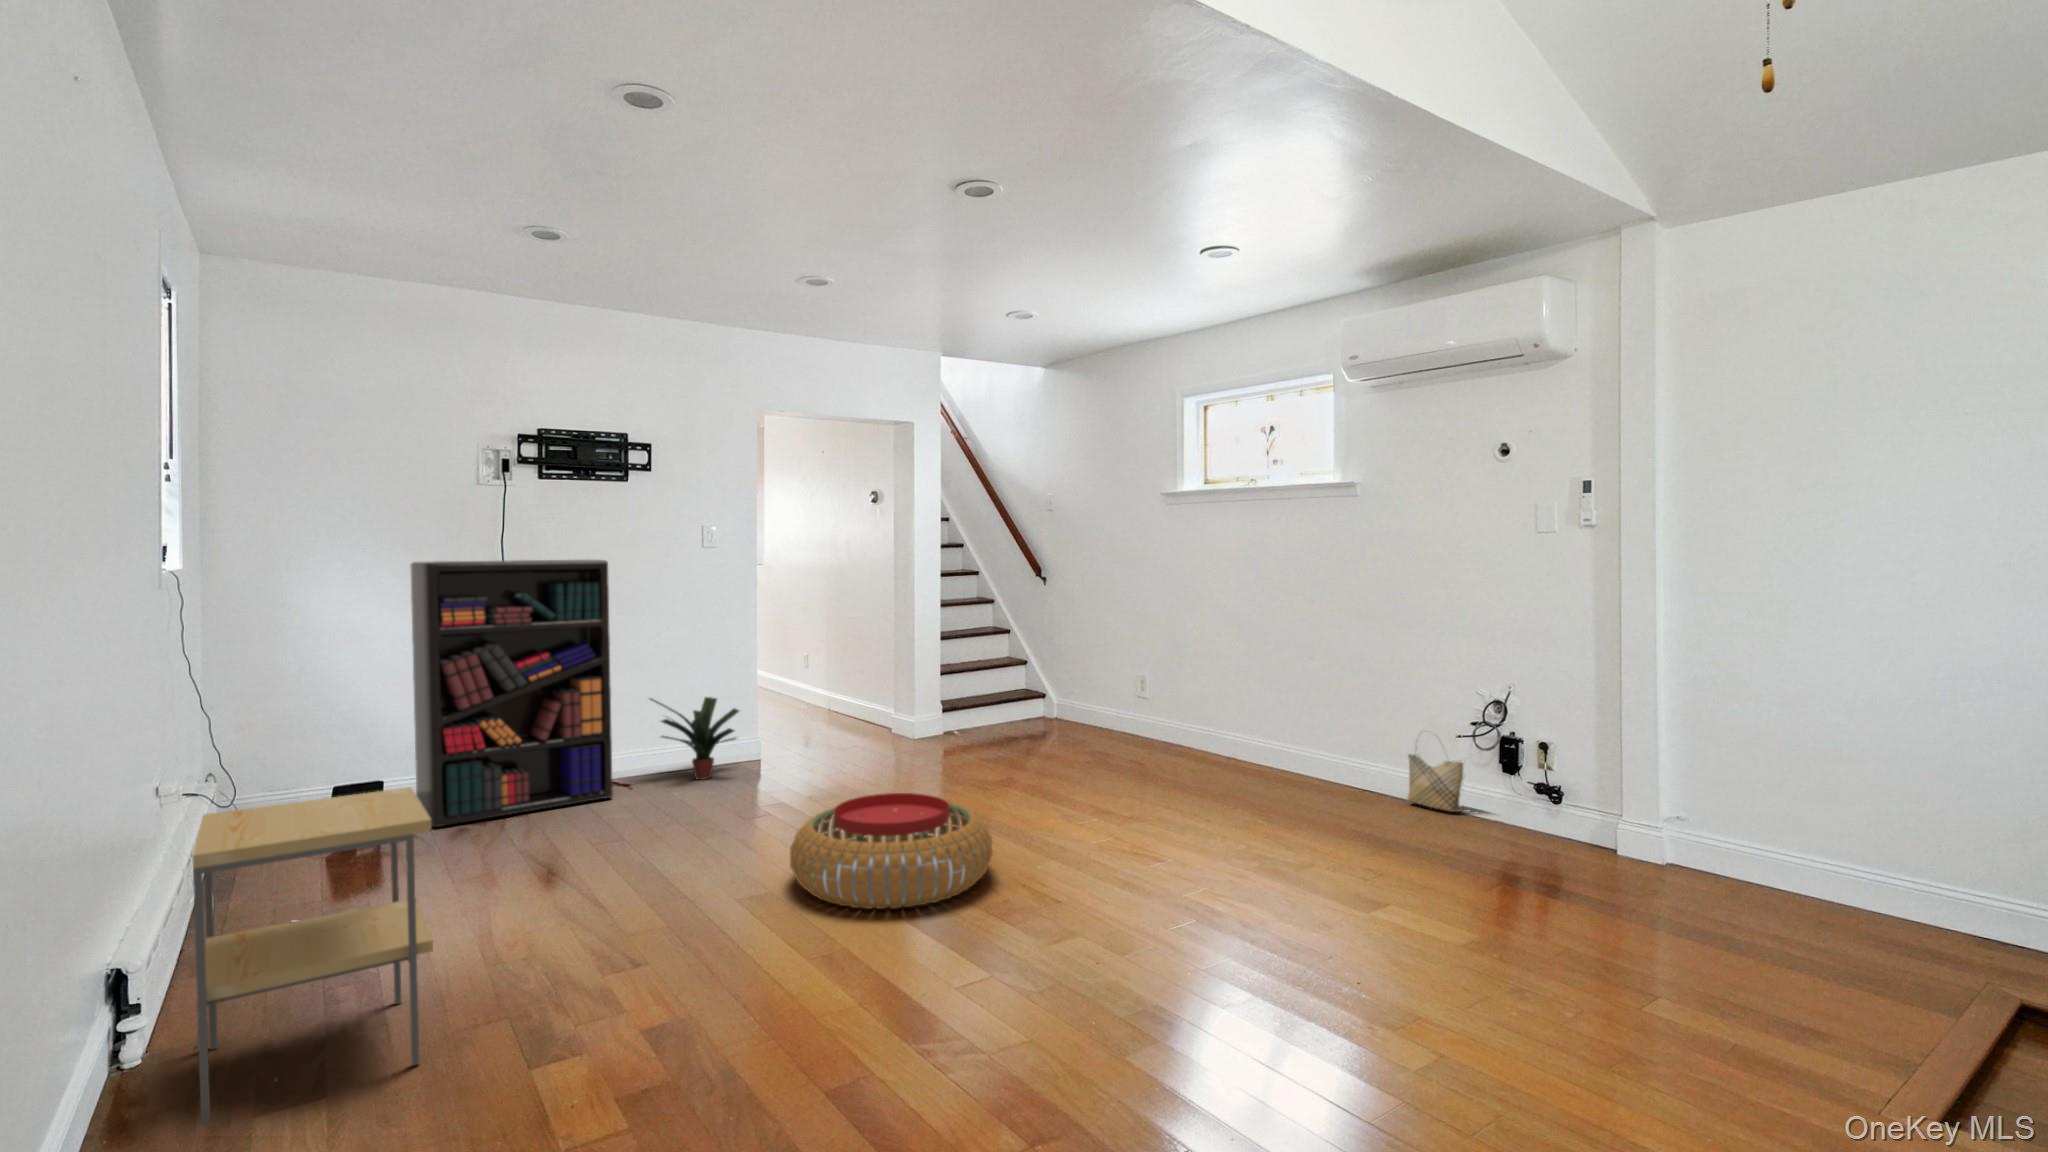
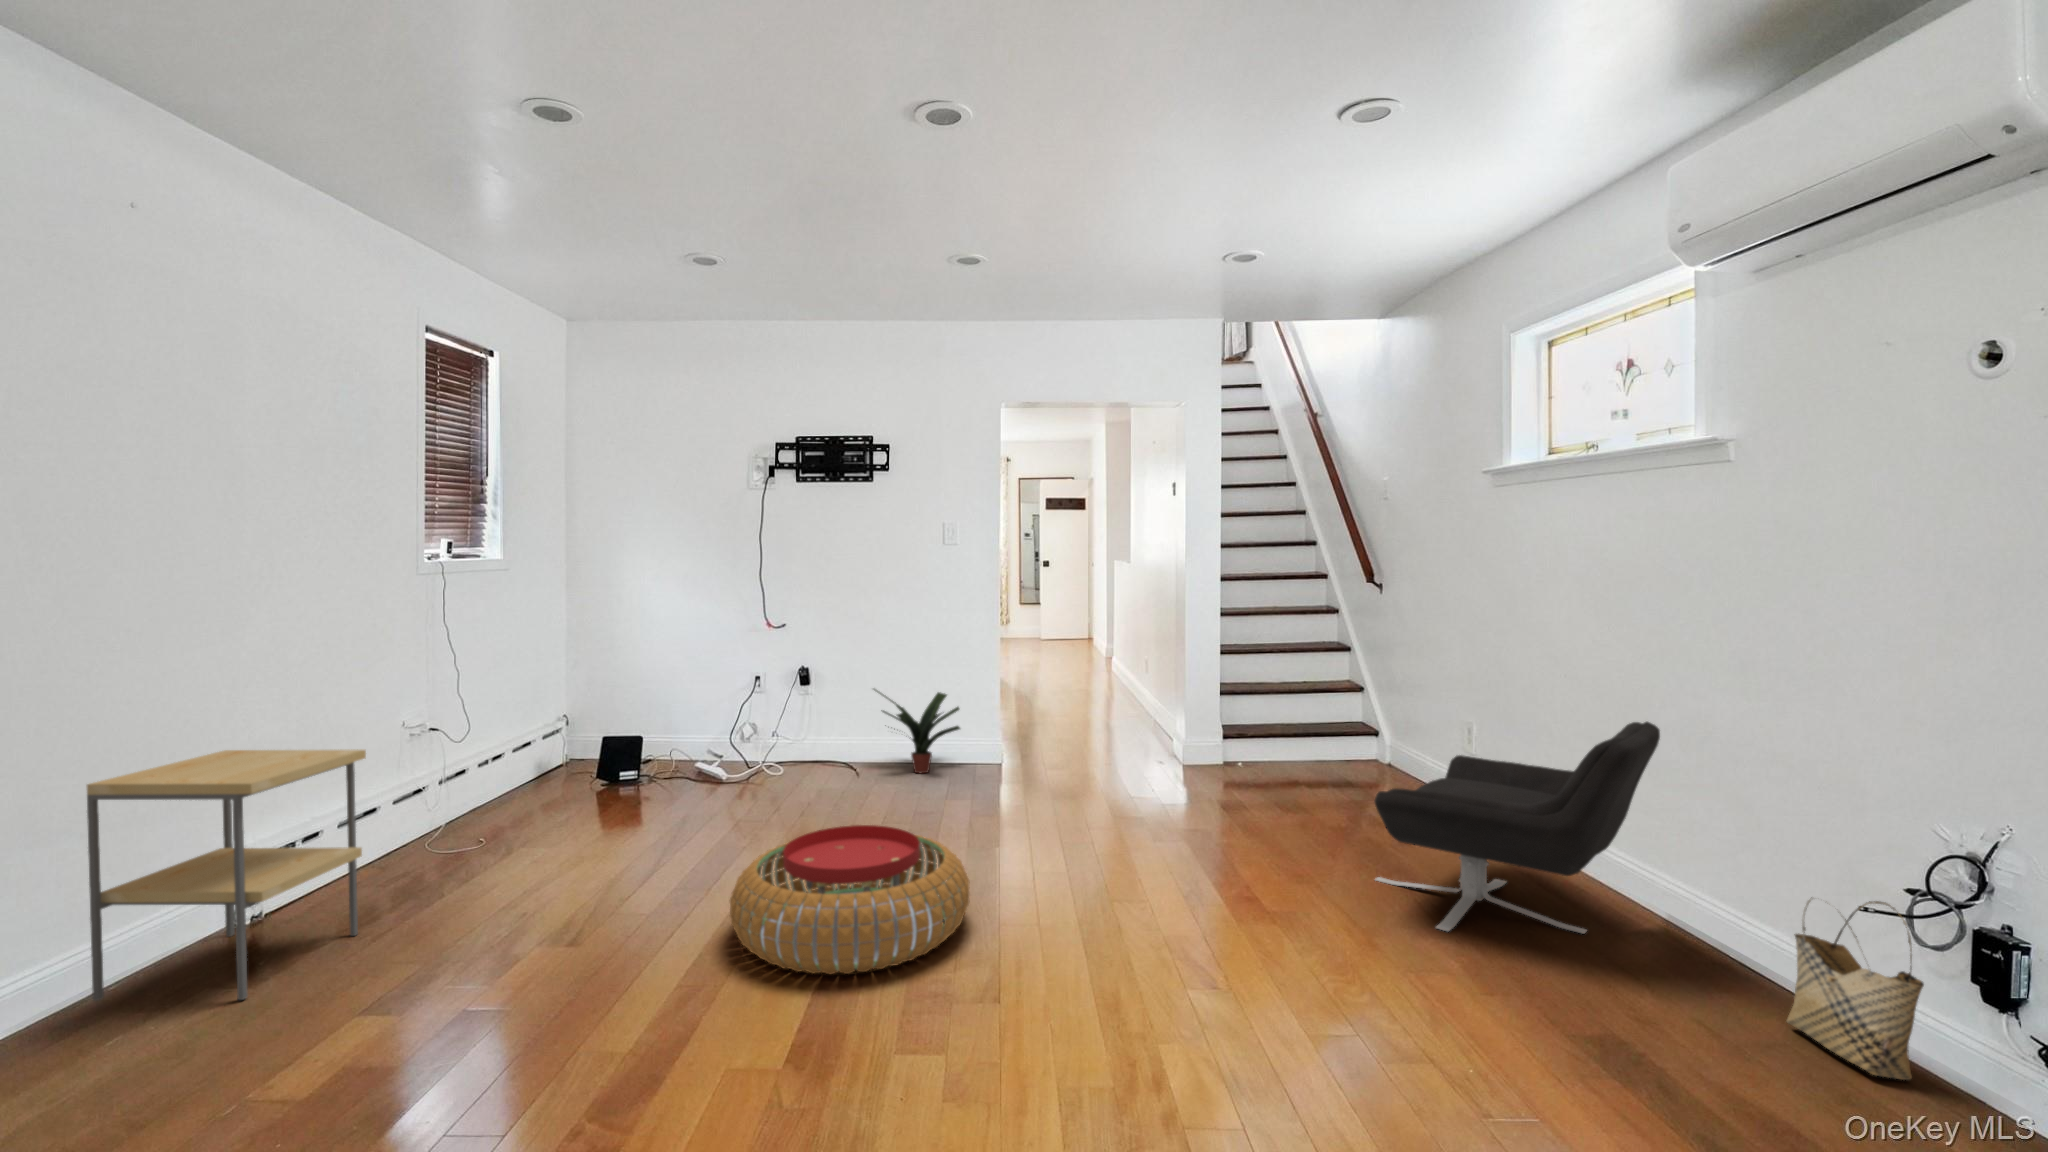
bookshelf: present [411,560,613,827] -> none [671,556,834,780]
lounge chair: none [1159,655,1328,799] -> present [1374,722,1660,934]

